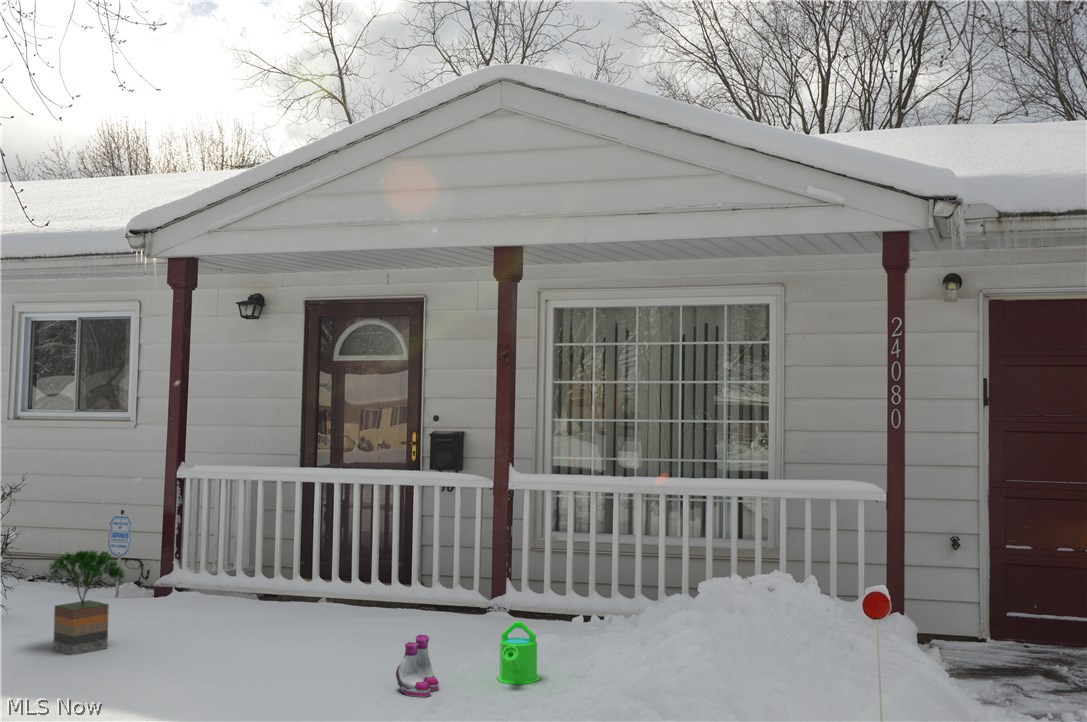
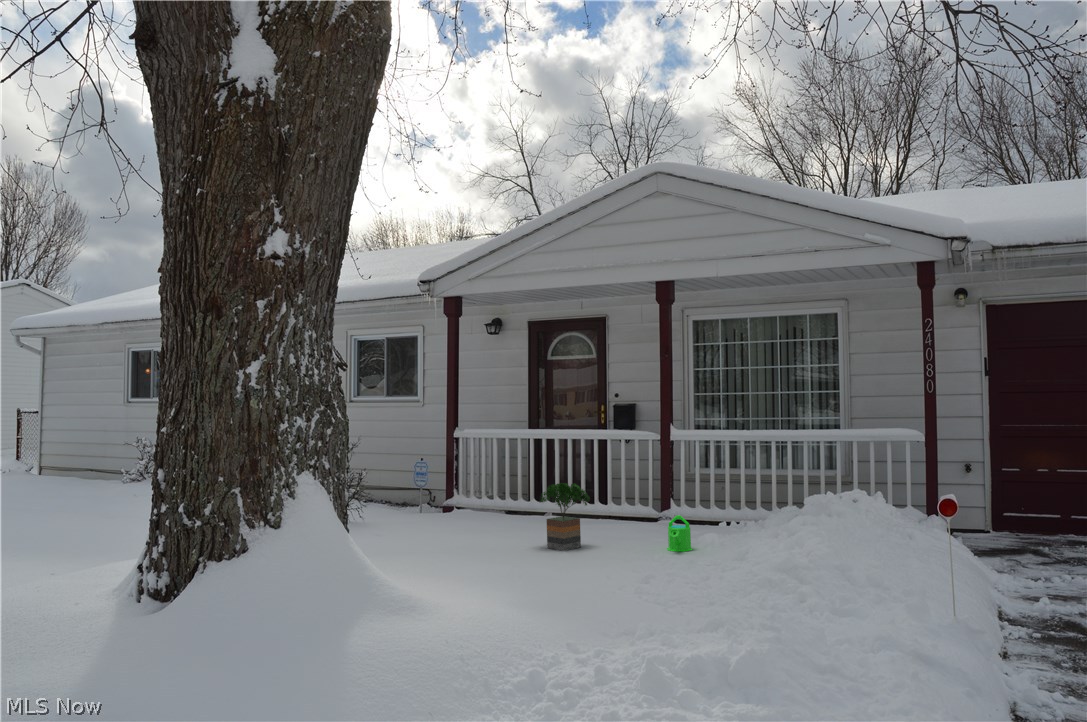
potted tree: present [49,551,125,655] -> present [541,483,589,551]
boots: present [396,635,438,697] -> none [607,522,632,556]

